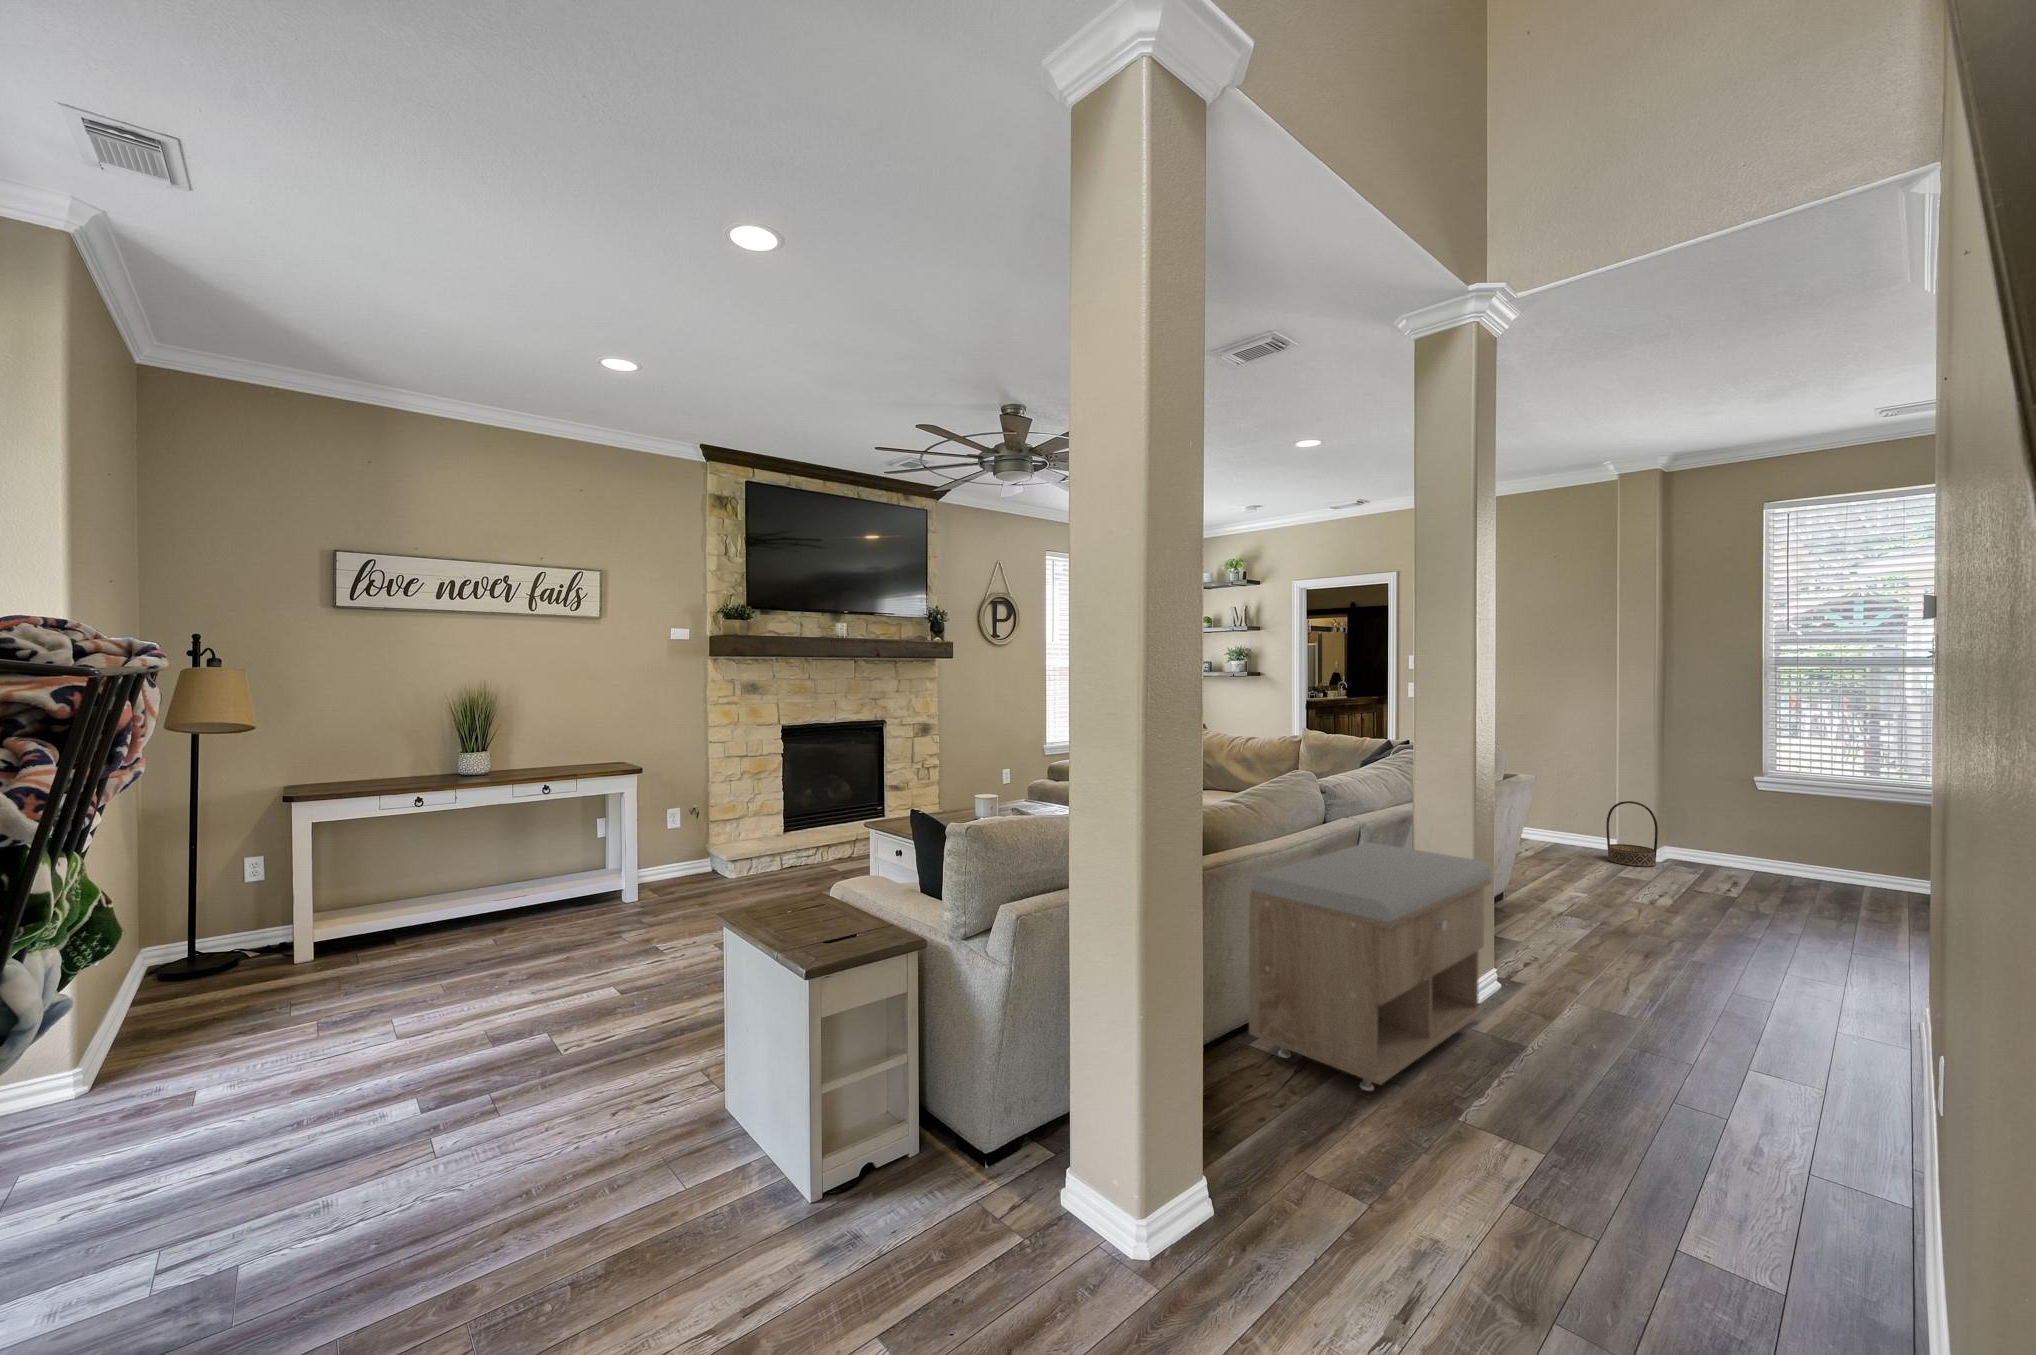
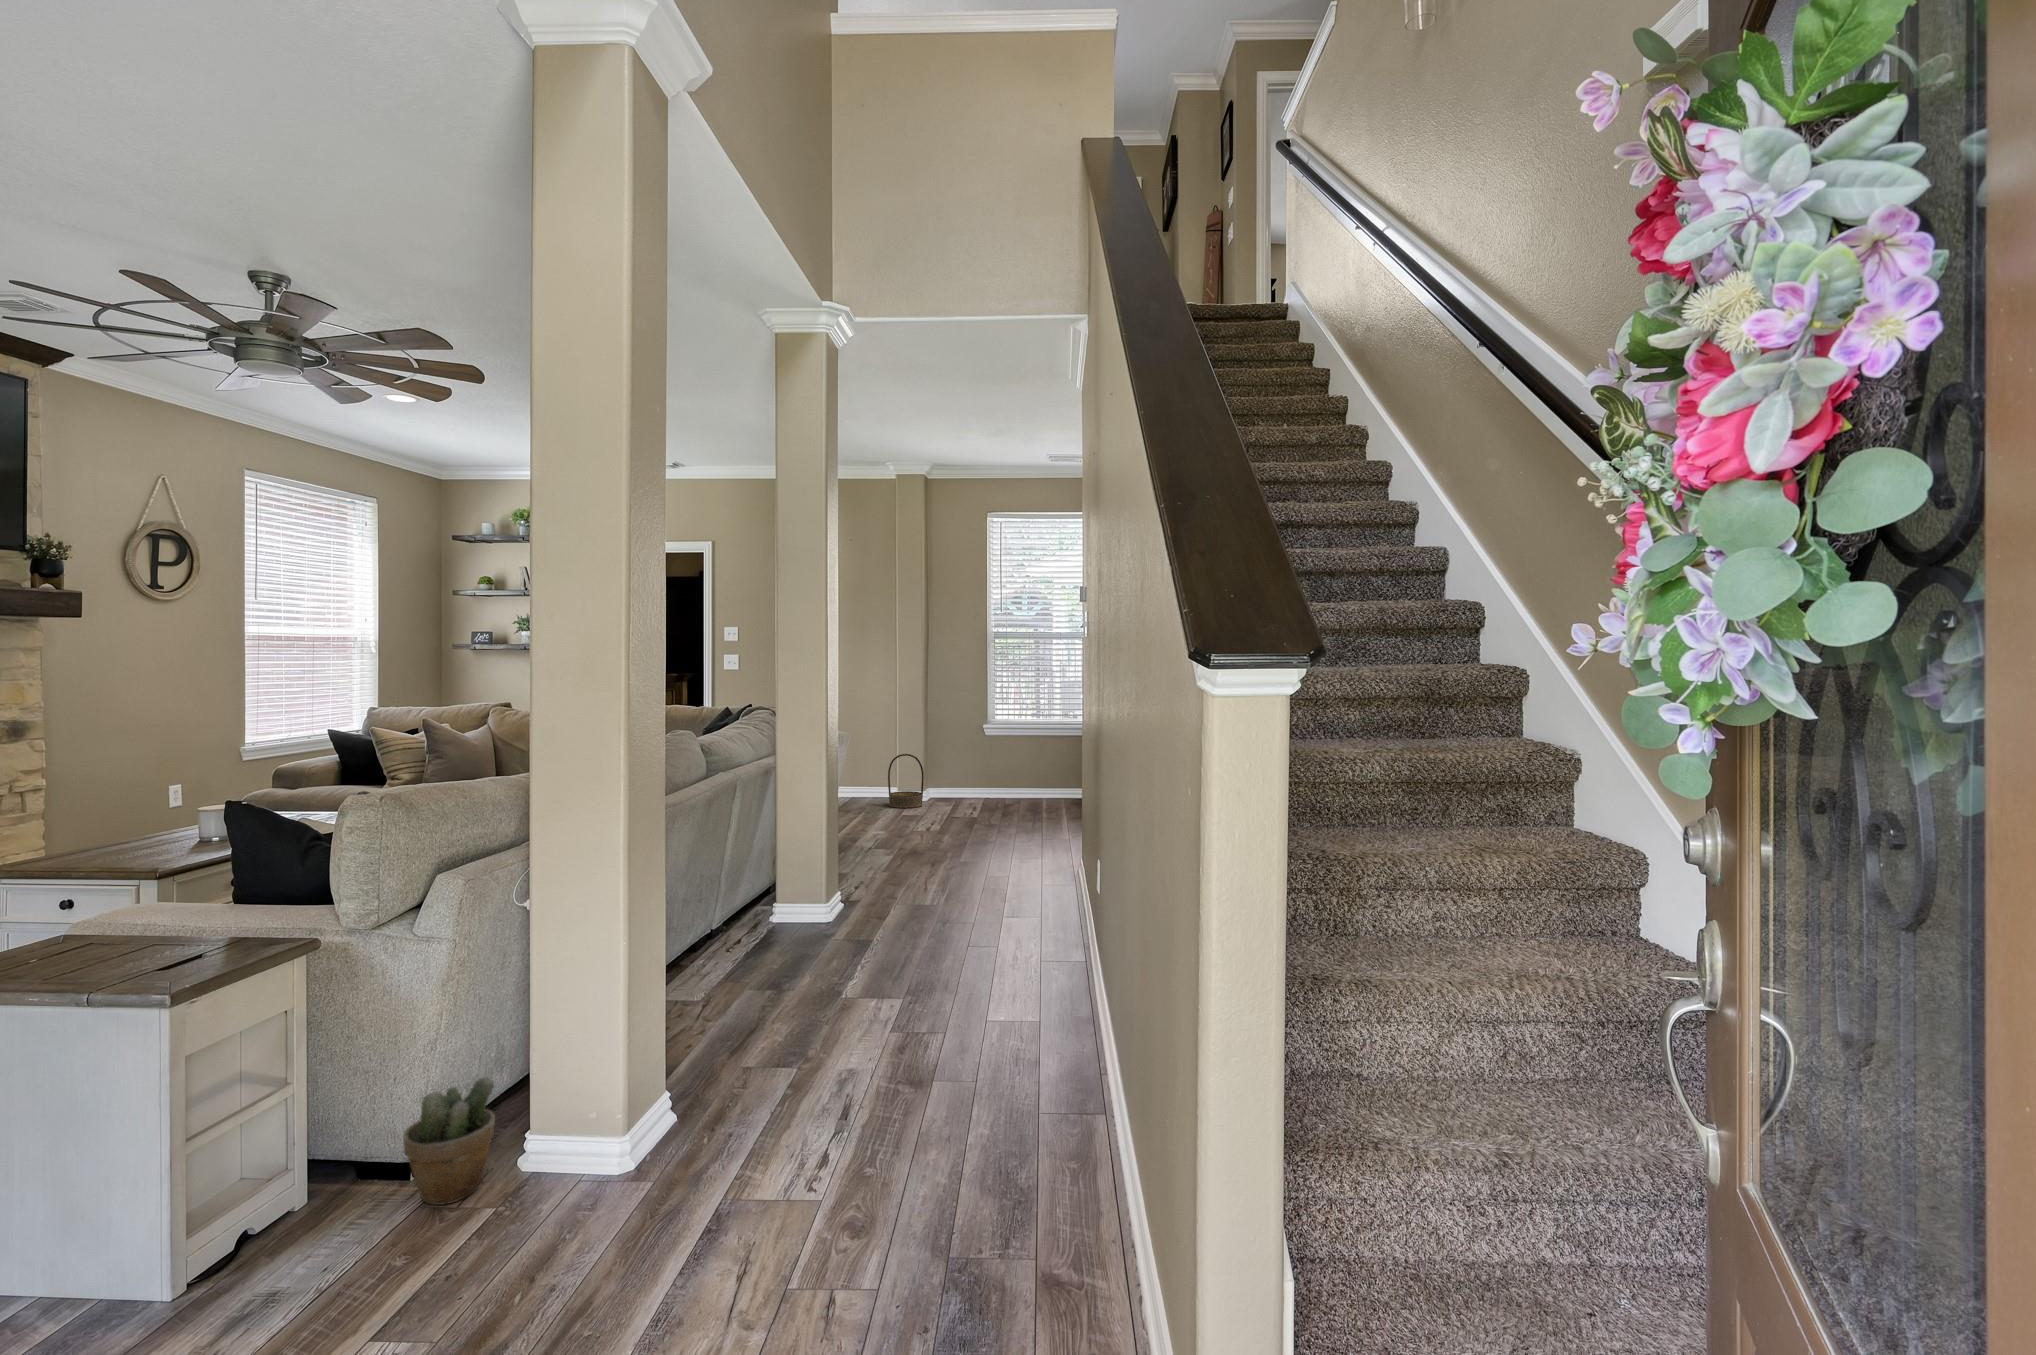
storage bench: present [1249,842,1491,1091] -> none [651,794,844,1002]
potted plant: none [962,1105,1035,1217] -> present [403,1077,495,1205]

